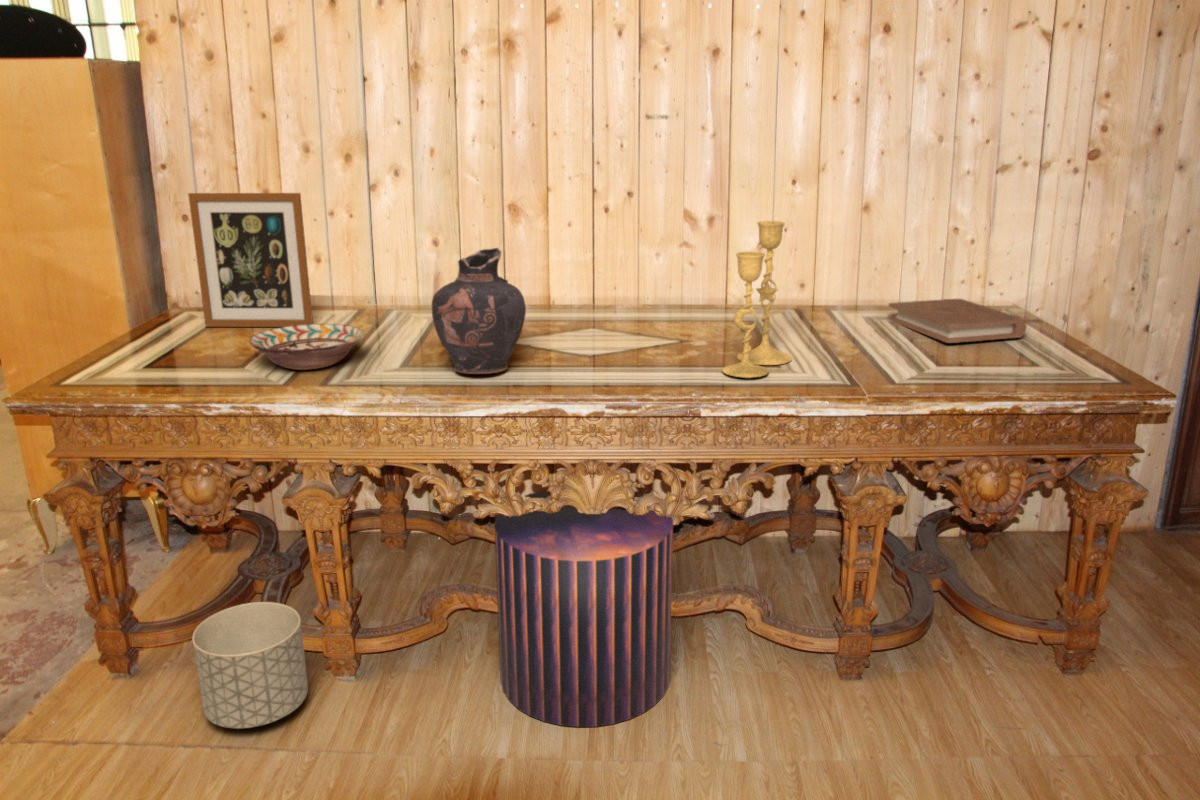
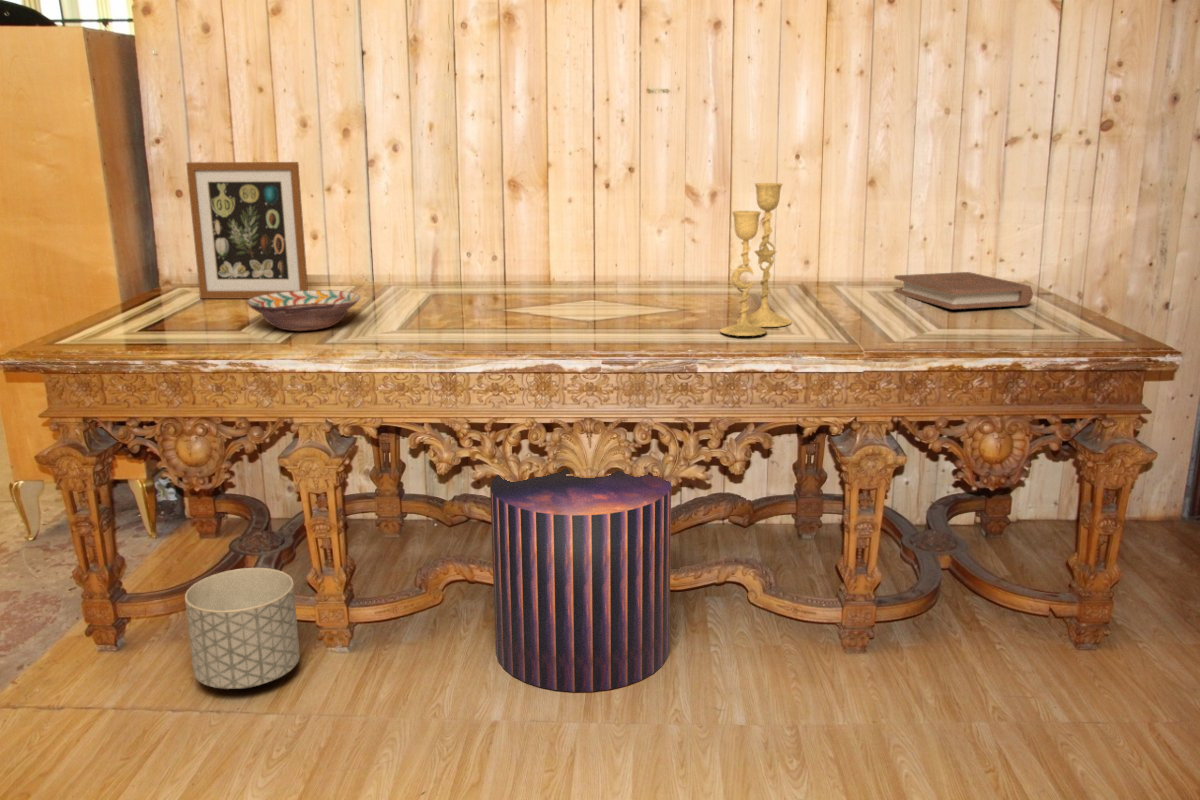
vase: present [432,248,526,374] -> none [429,208,523,333]

